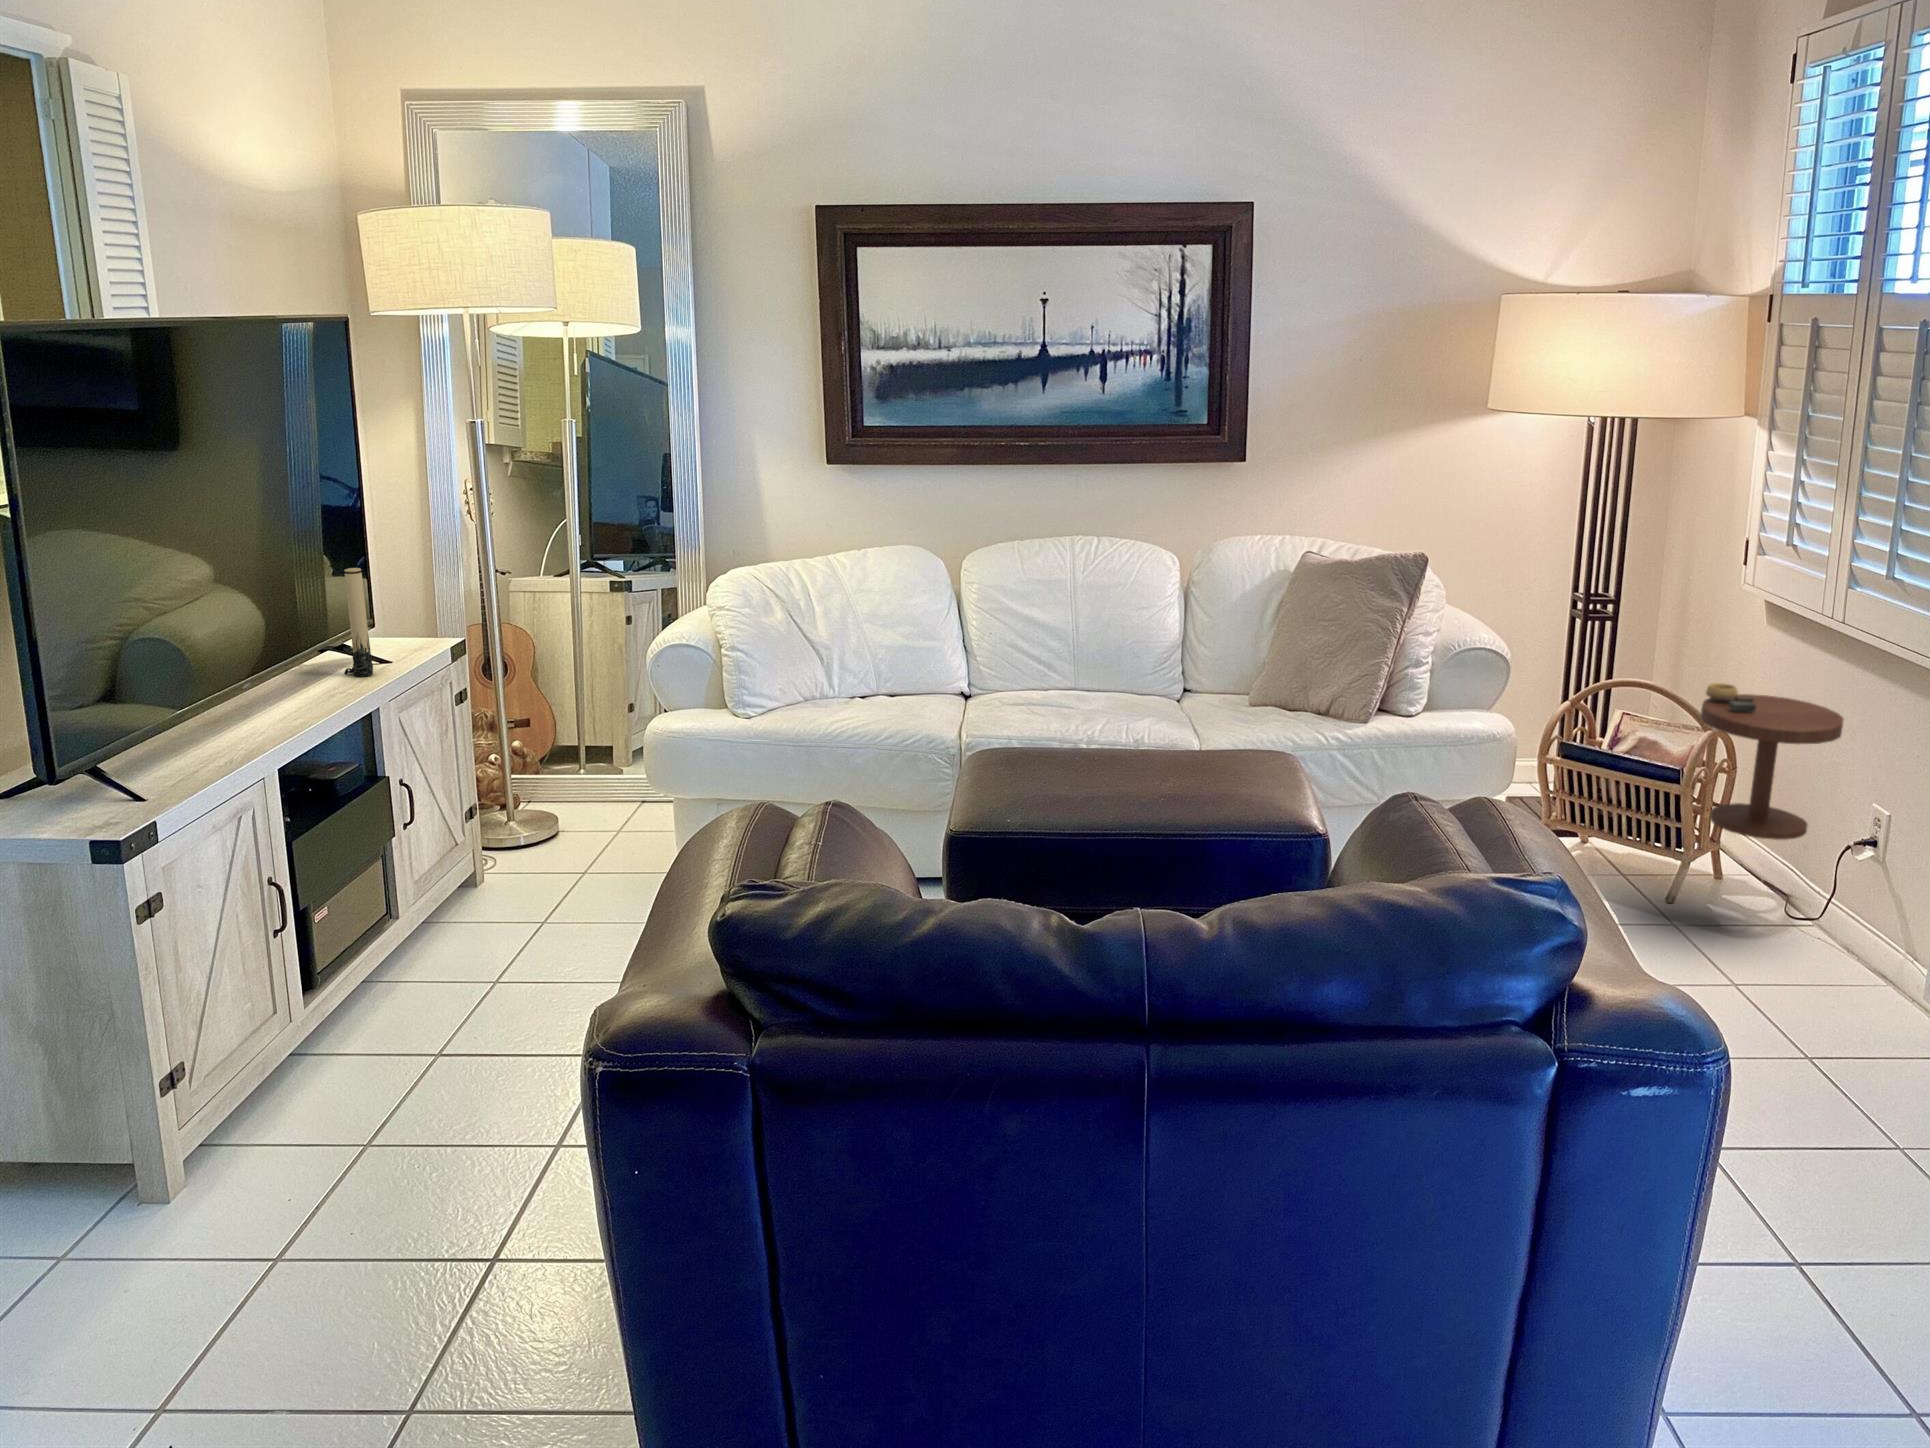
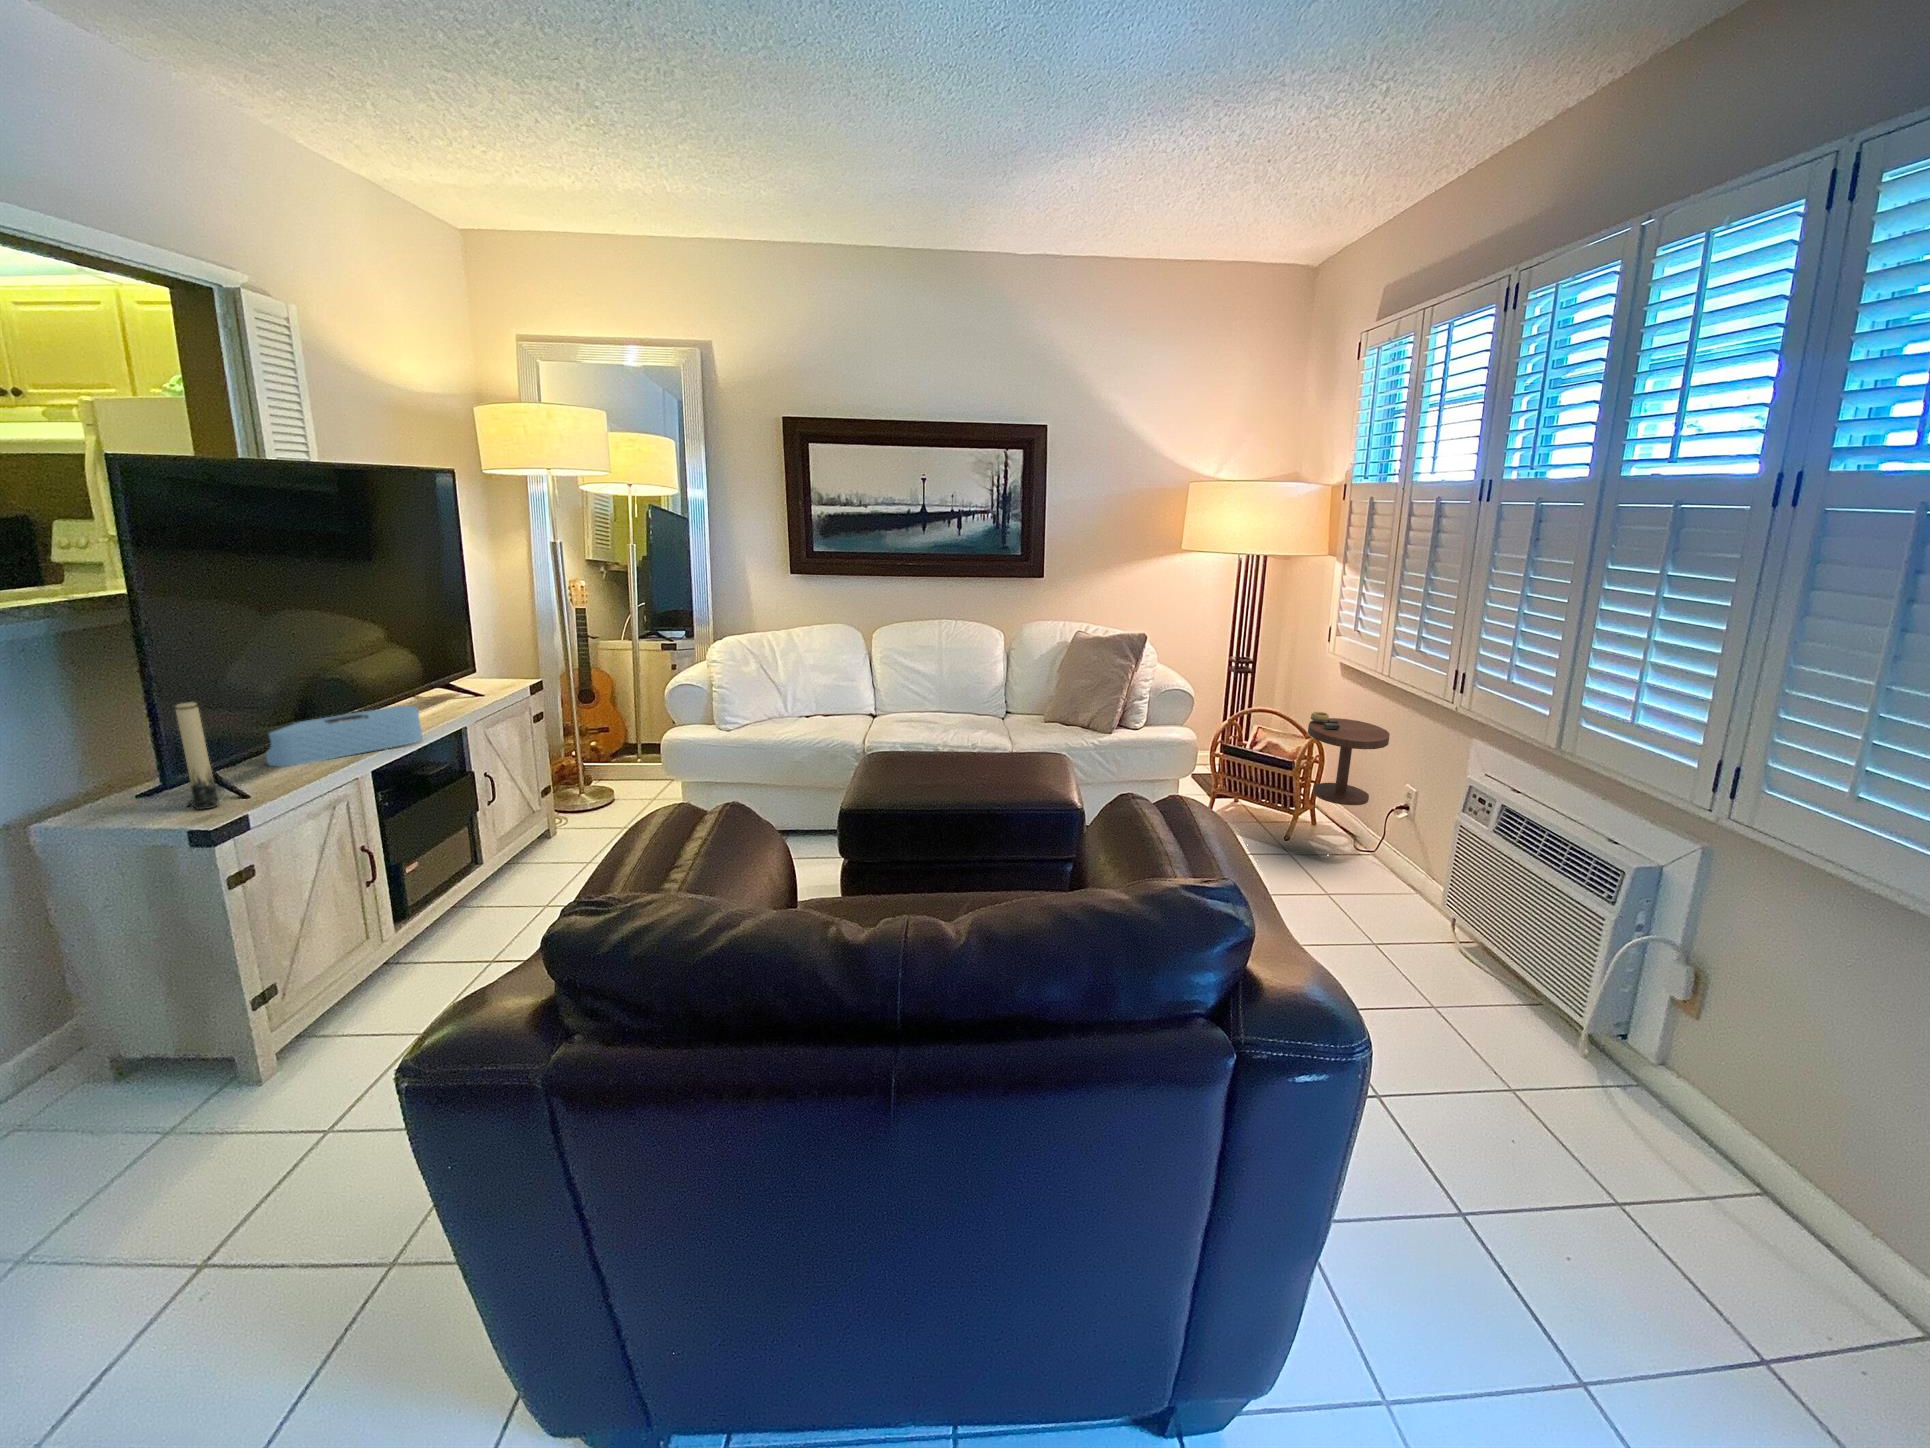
candle: present [344,568,373,676] -> present [176,702,219,809]
speaker: none [139,673,336,759] -> present [266,706,422,766]

